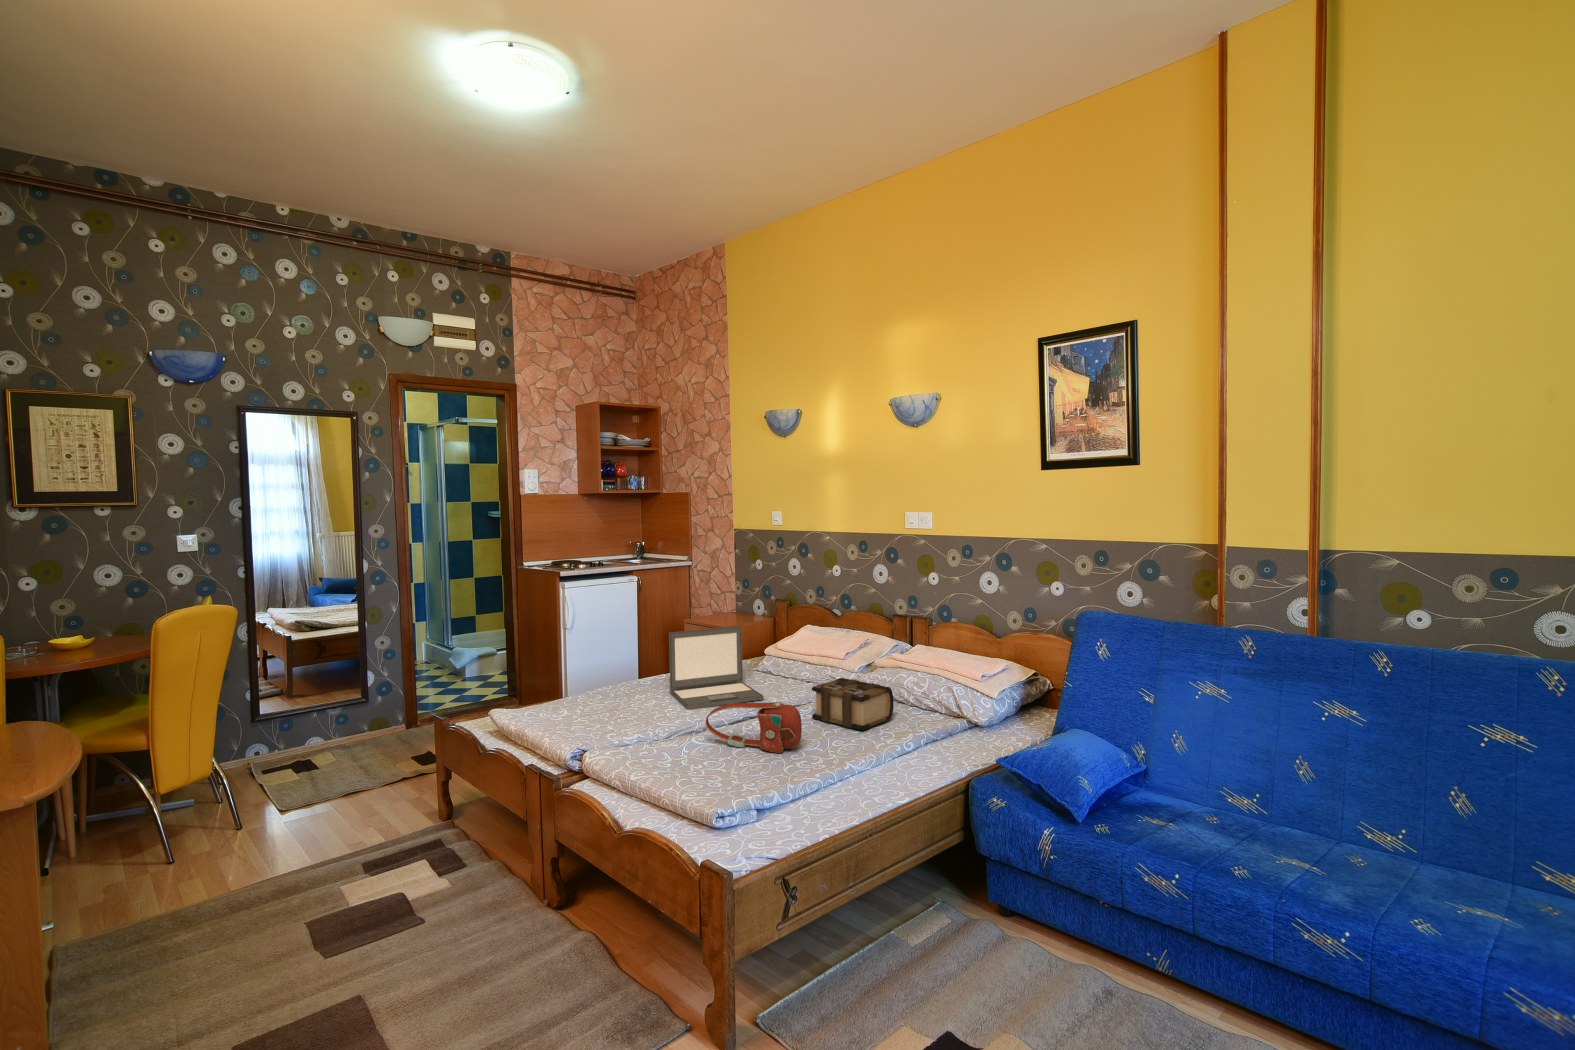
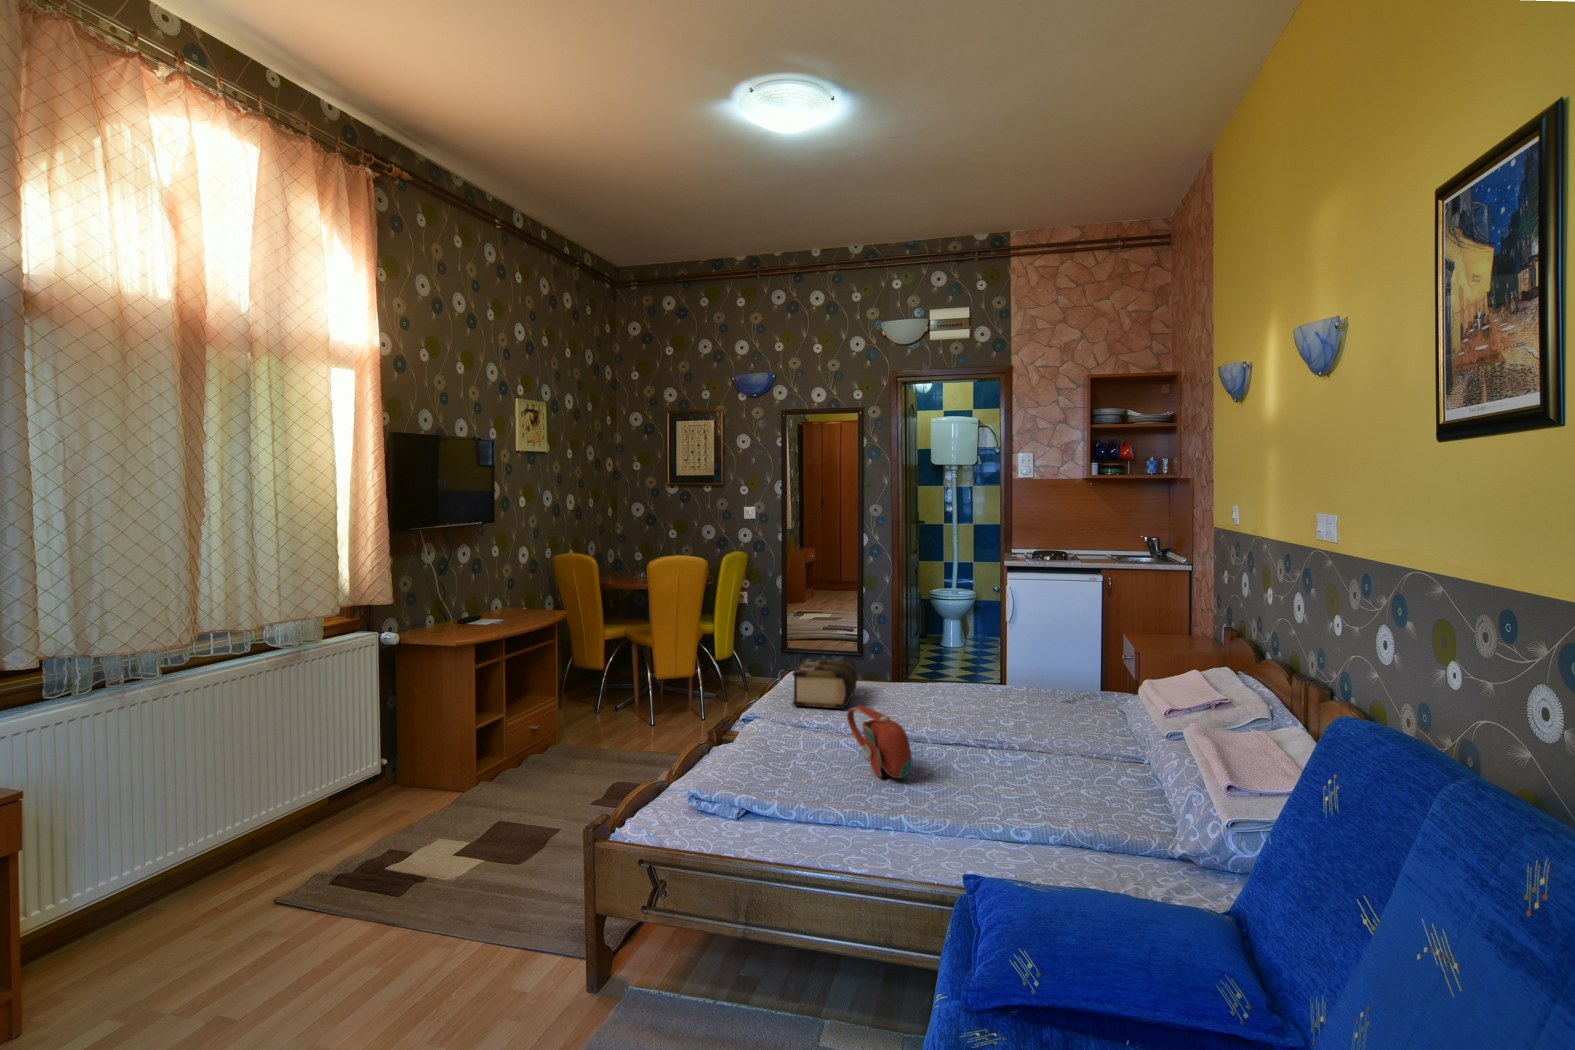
laptop: present [669,626,764,709] -> none [930,629,1050,733]
book: present [812,678,893,730] -> present [793,659,857,709]

